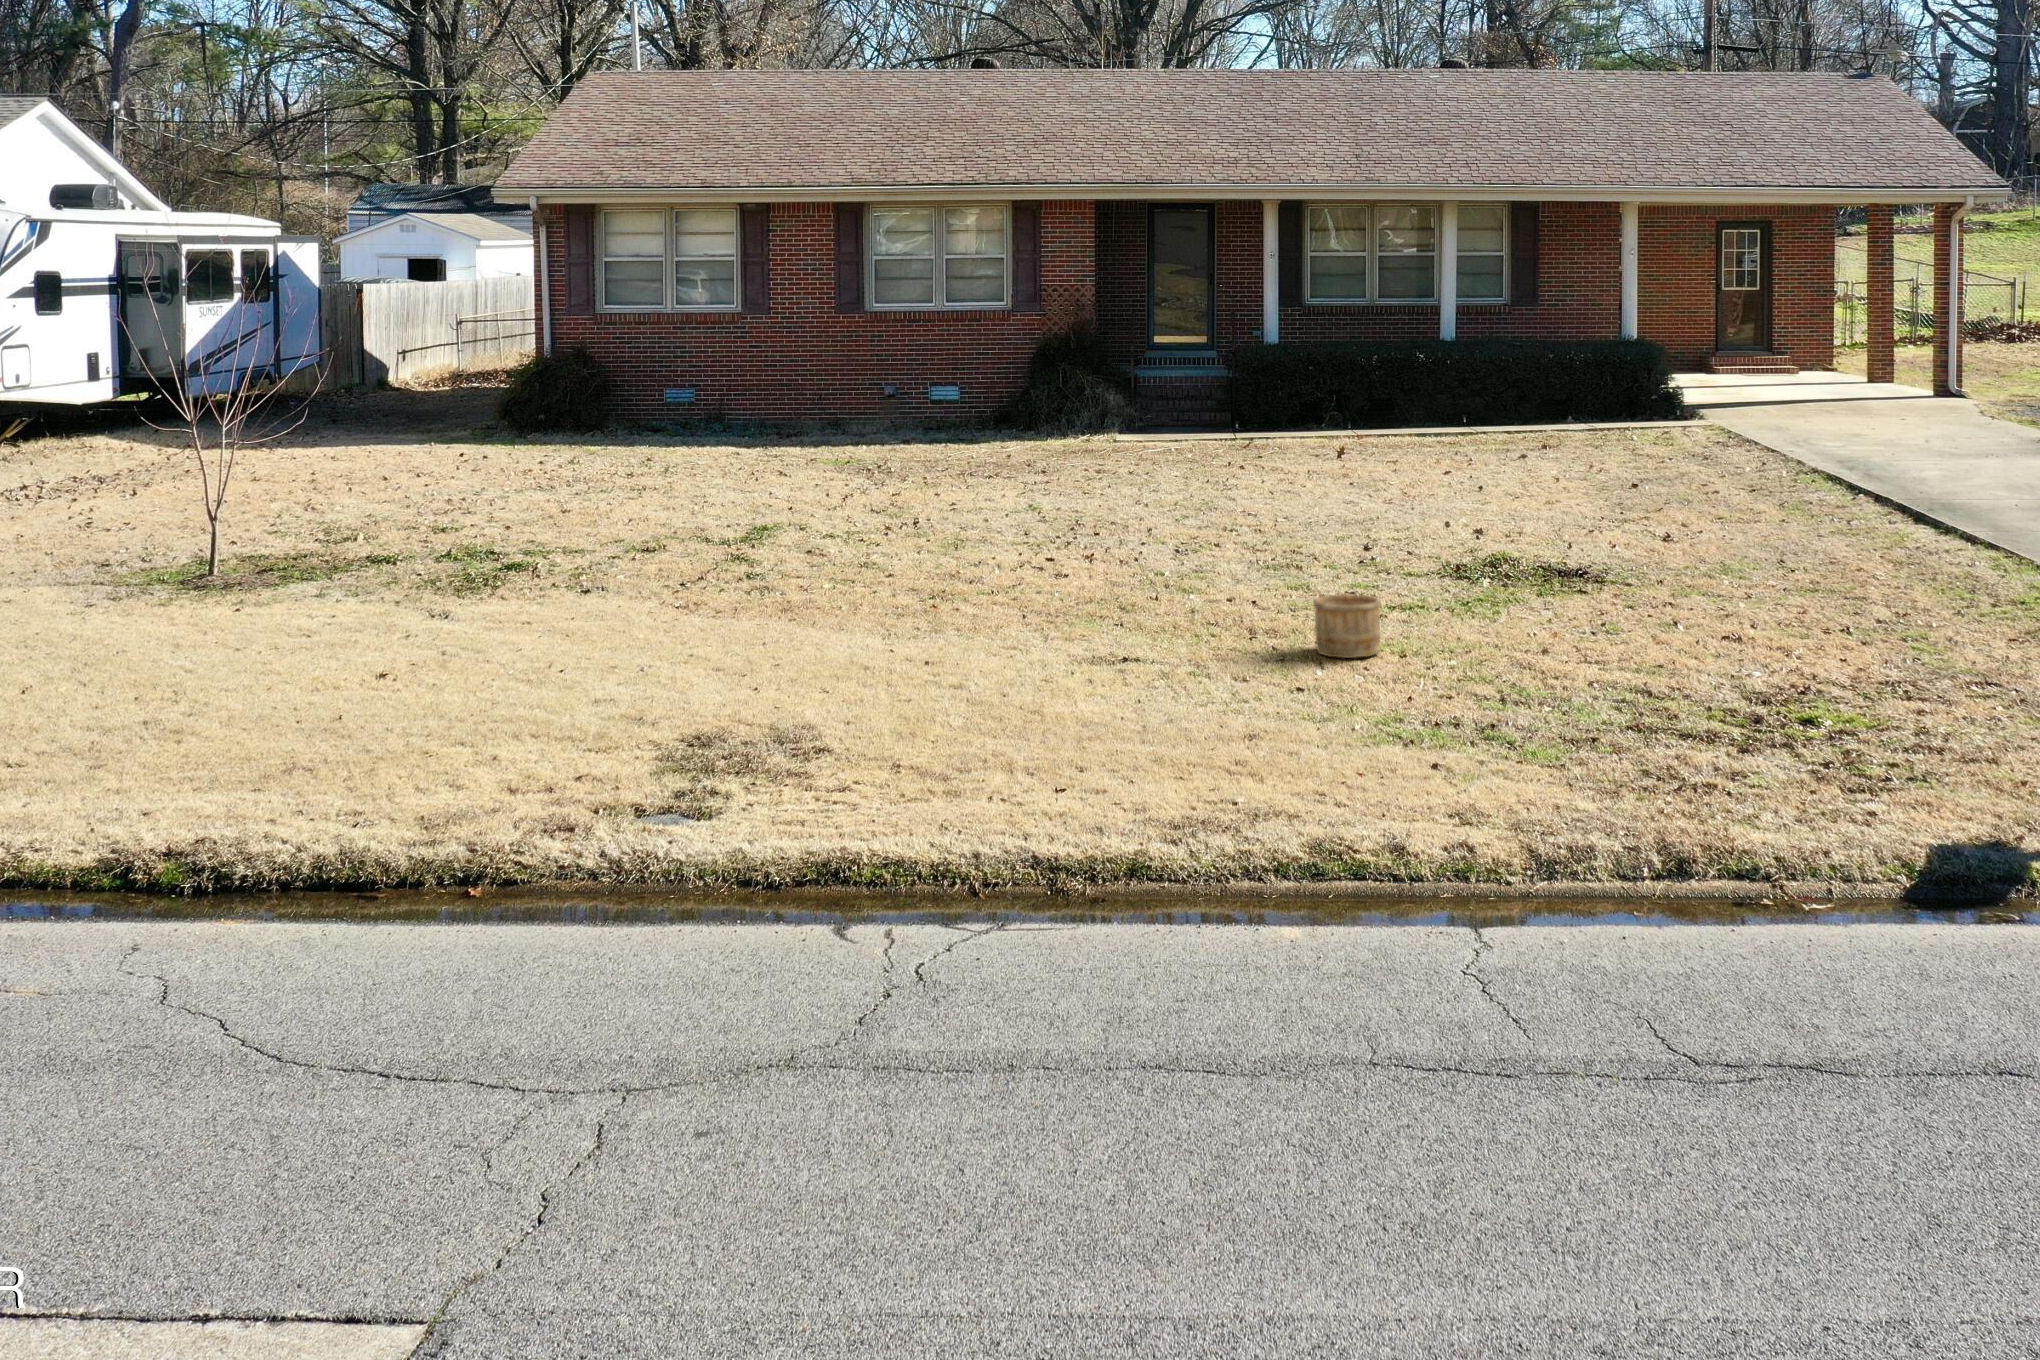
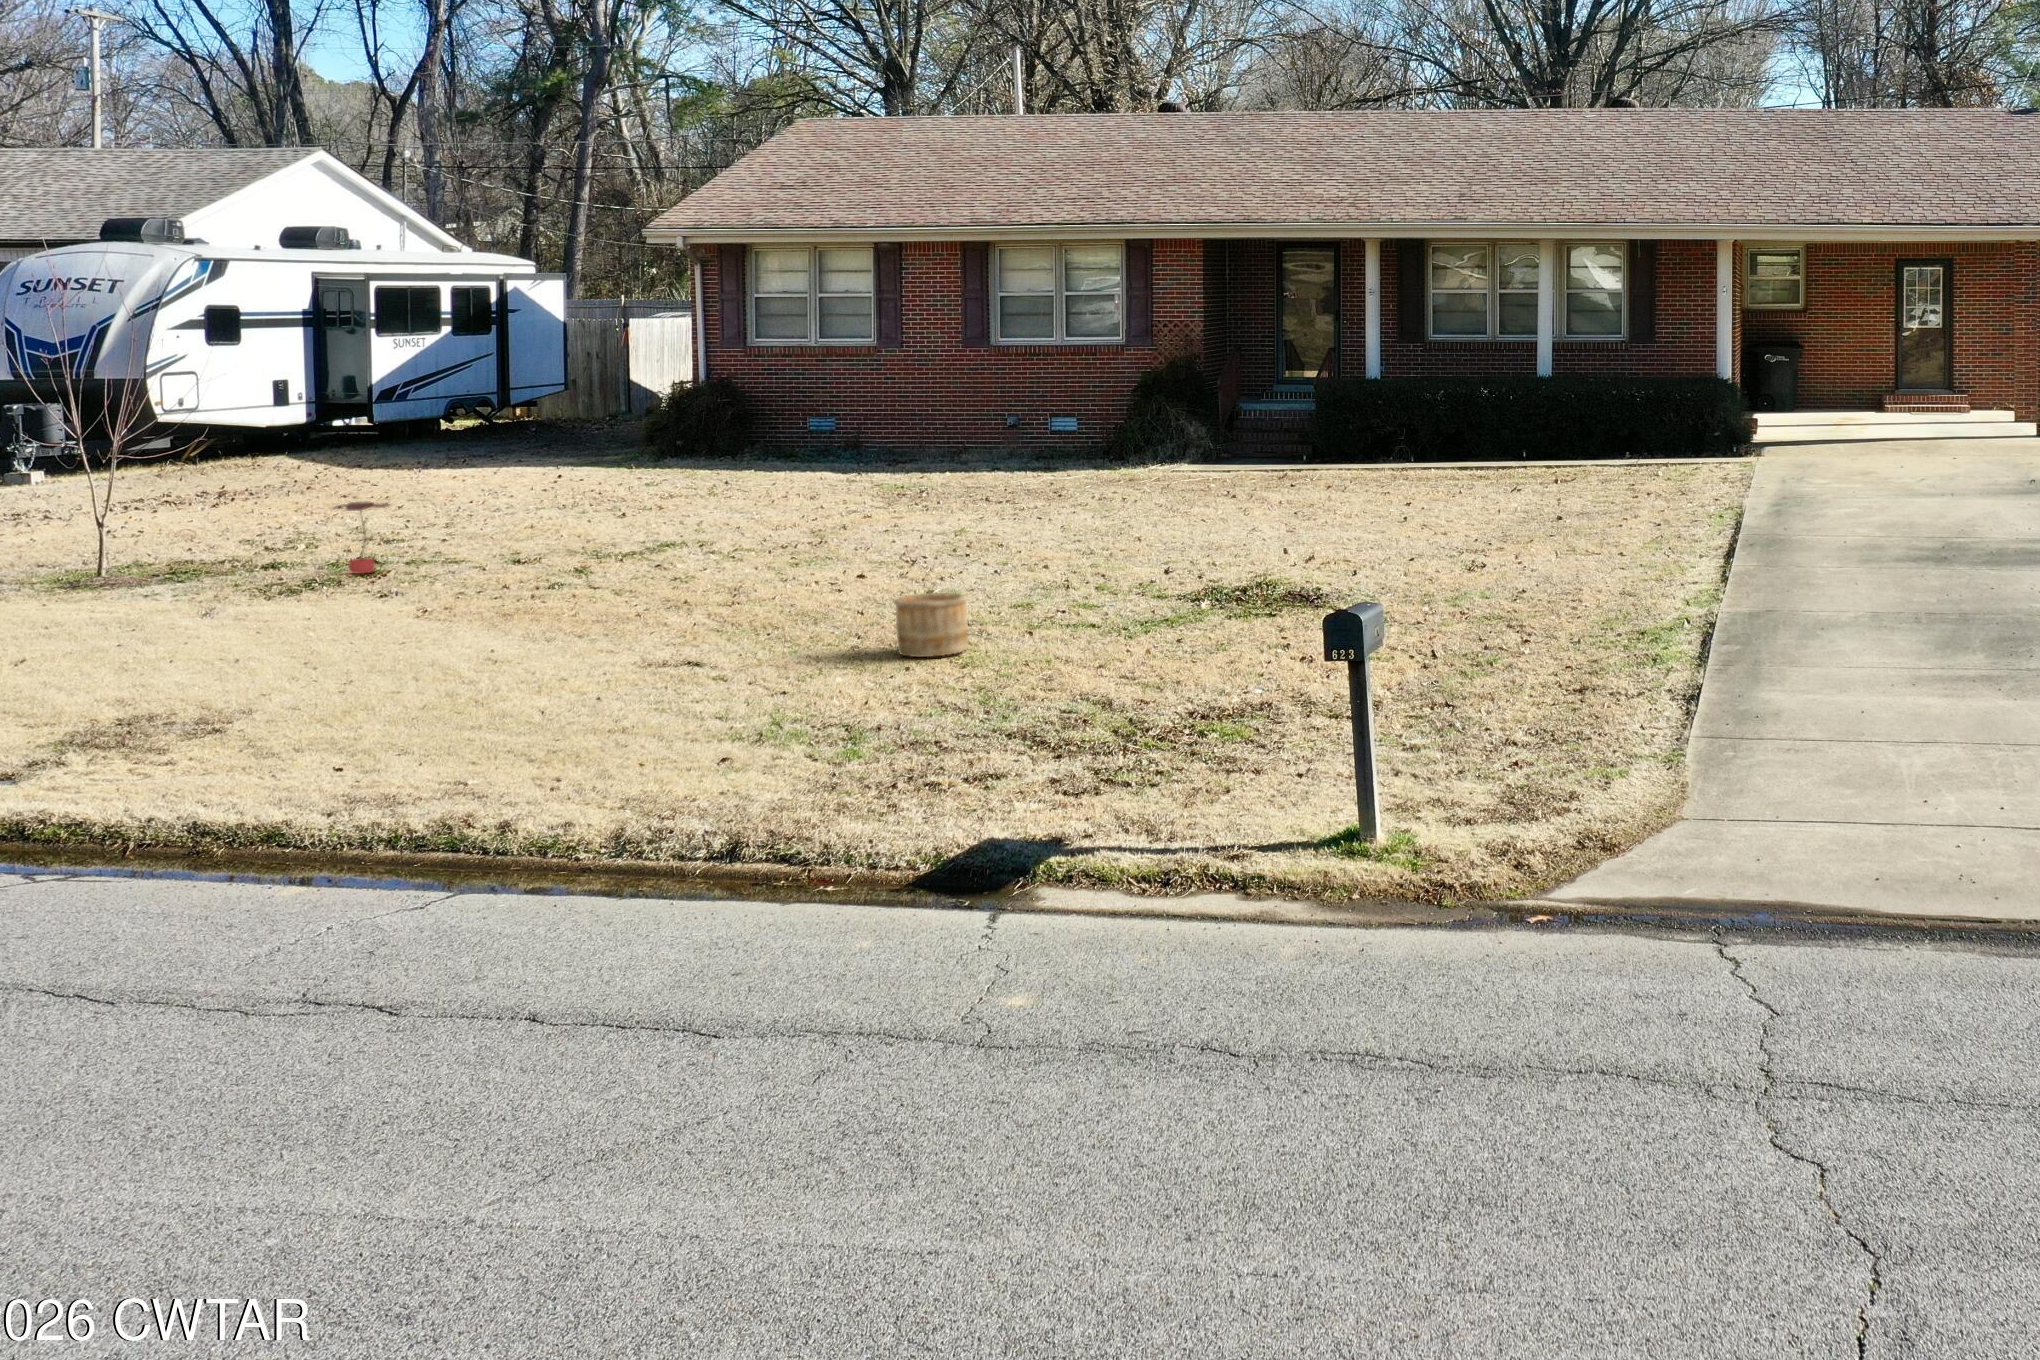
potted plant: none [517,502,575,576] -> present [333,502,390,574]

